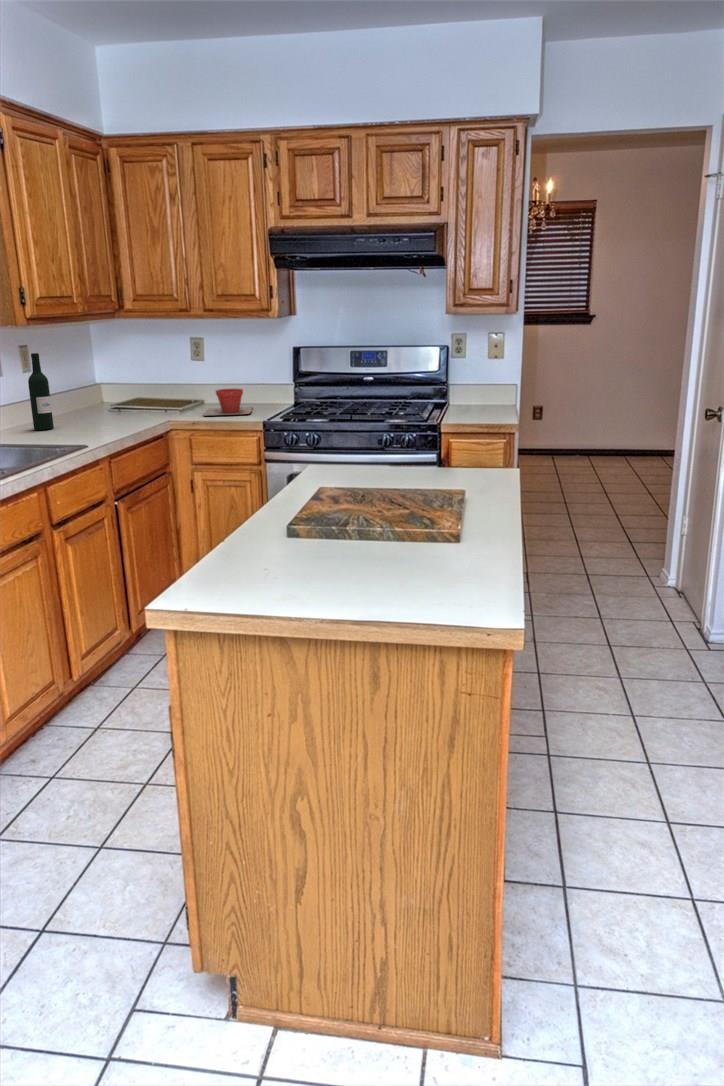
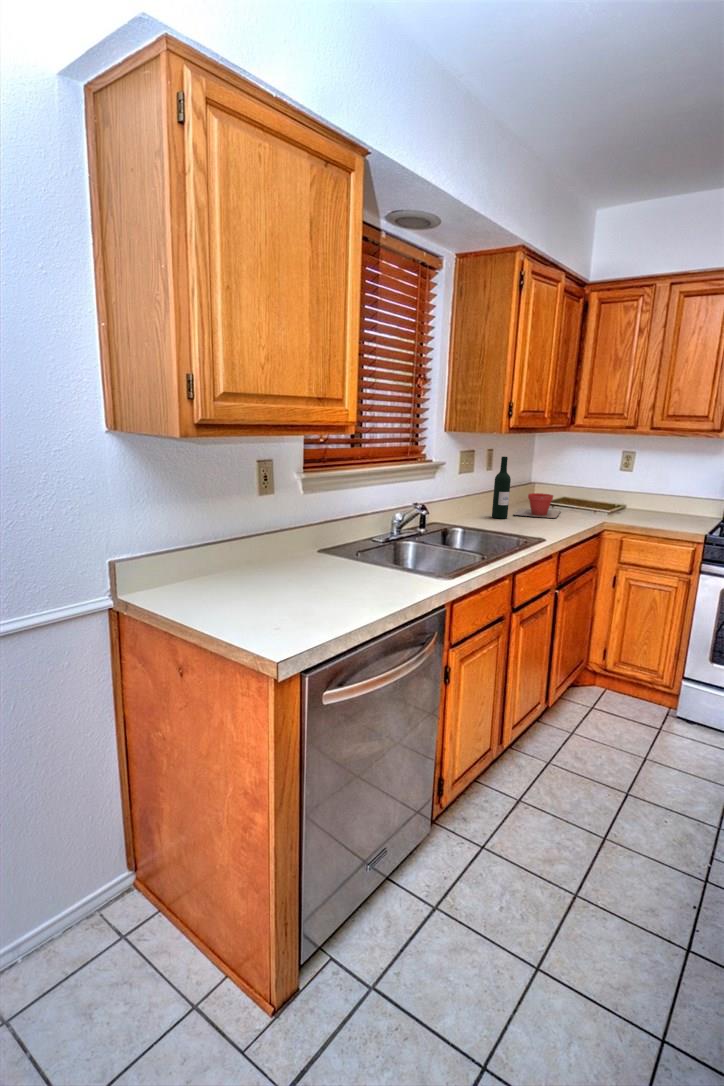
plant pot: present [203,389,252,416] -> present [514,493,560,518]

